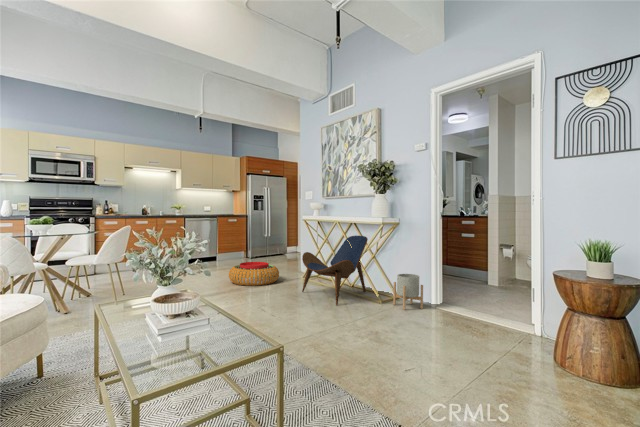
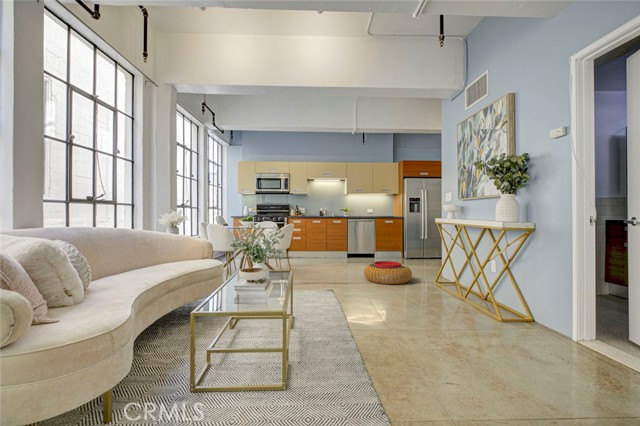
lounge chair: present [302,236,368,305] -> none [421,241,497,316]
planter: present [393,274,423,310] -> none [518,292,558,340]

